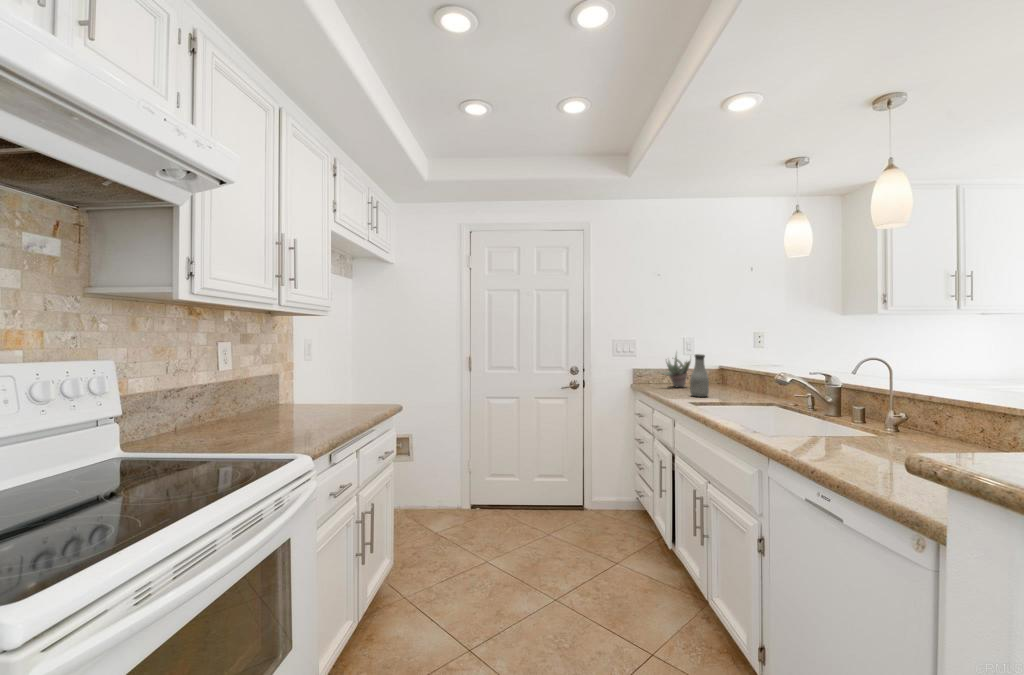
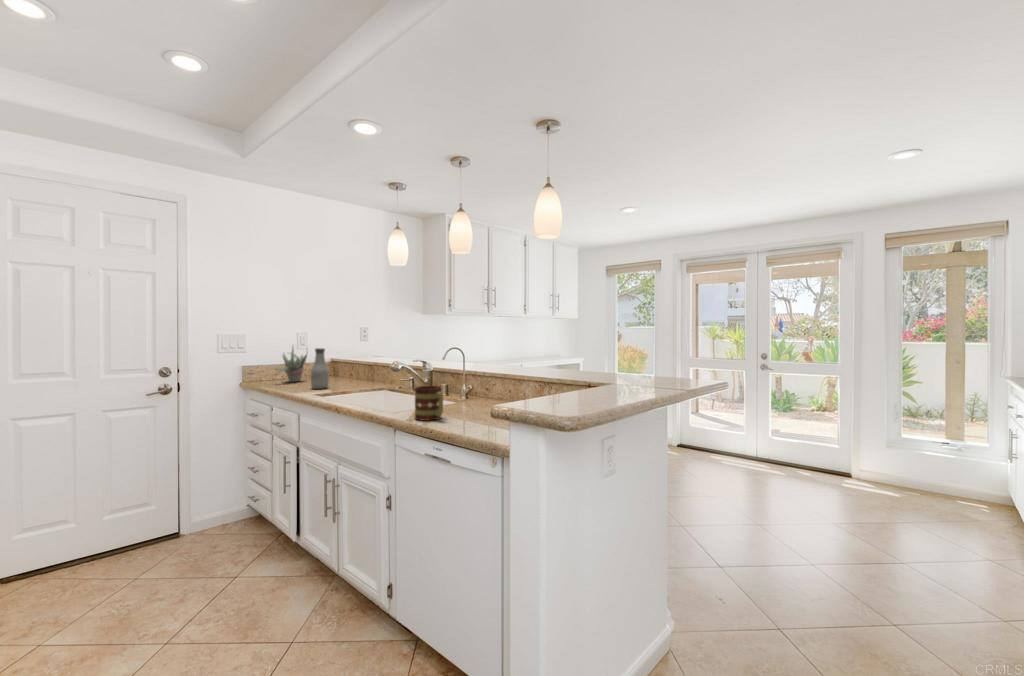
mug: none [795,406,839,455] -> present [415,386,443,421]

